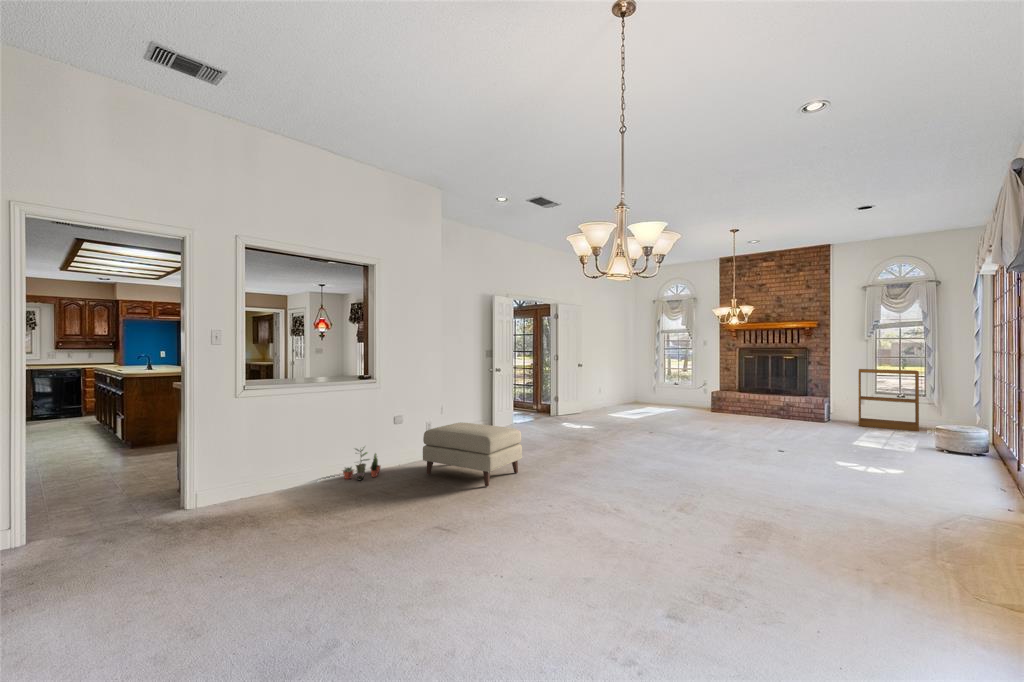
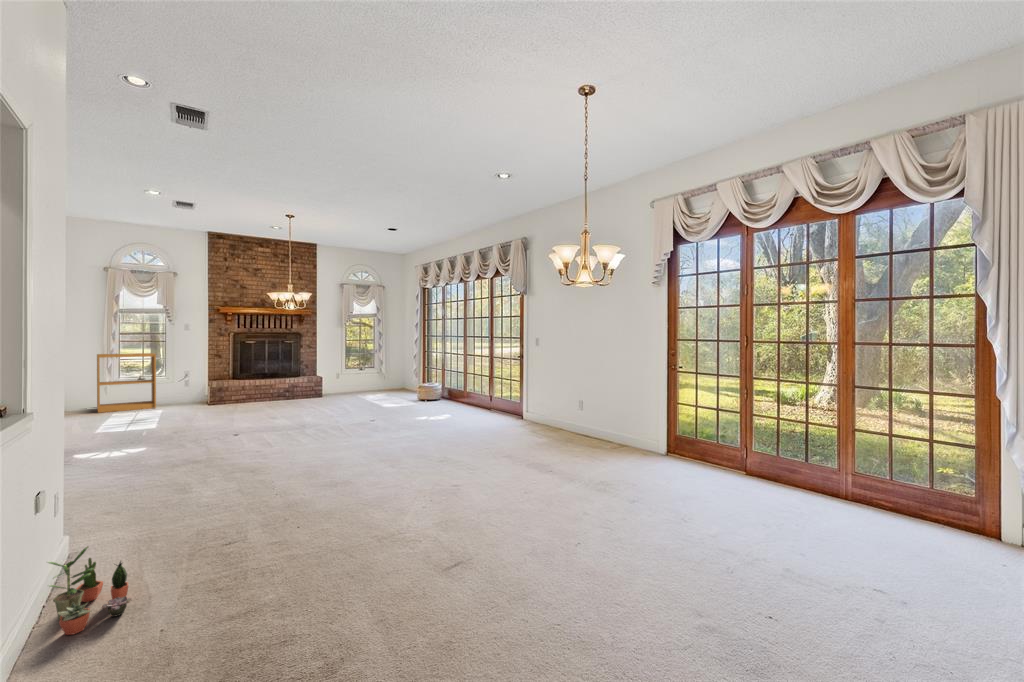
bookshelf: present [859,369,919,431] -> present [97,353,156,413]
ottoman: present [423,422,522,487] -> none [168,441,328,550]

